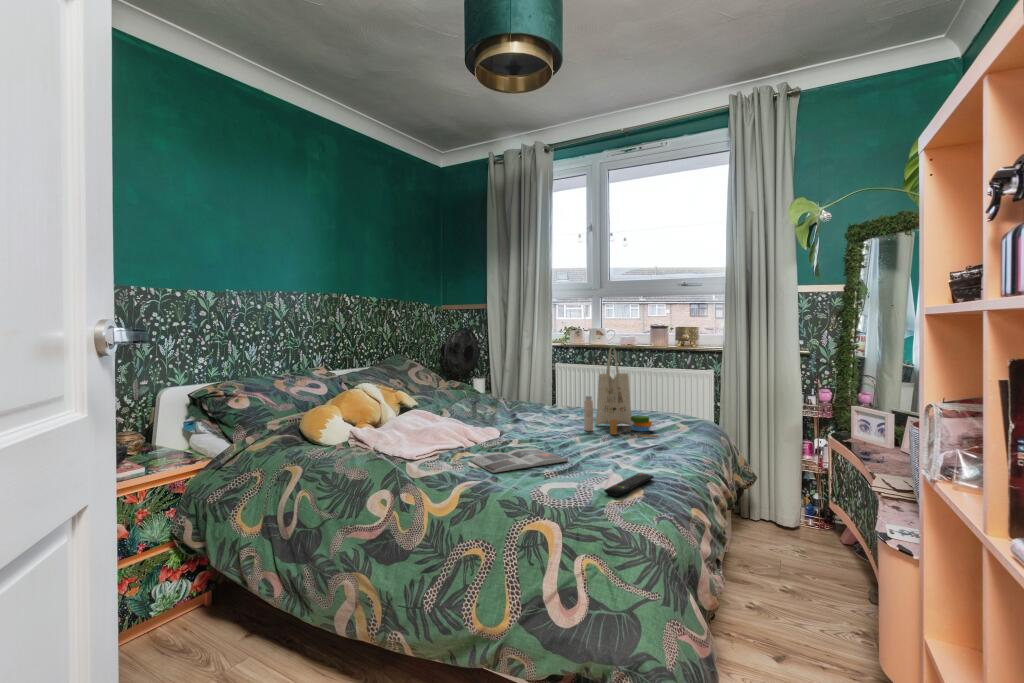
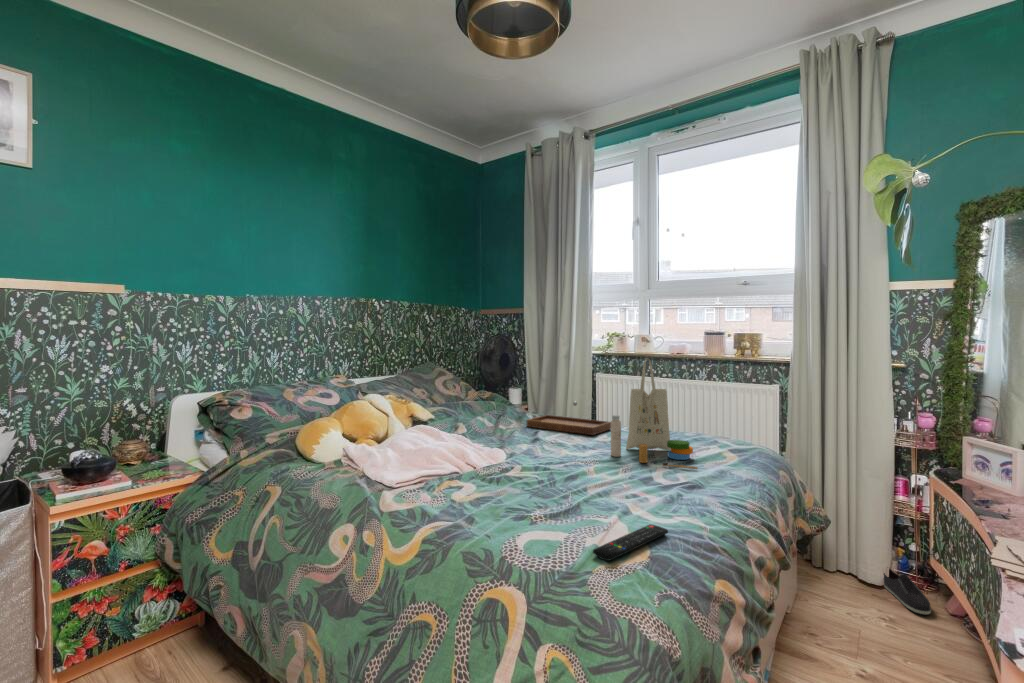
tray: none [500,388,575,416] -> present [526,402,611,435]
magazine: present [469,449,568,473] -> none [455,479,572,512]
shoe: none [794,516,830,548] -> present [884,568,931,614]

